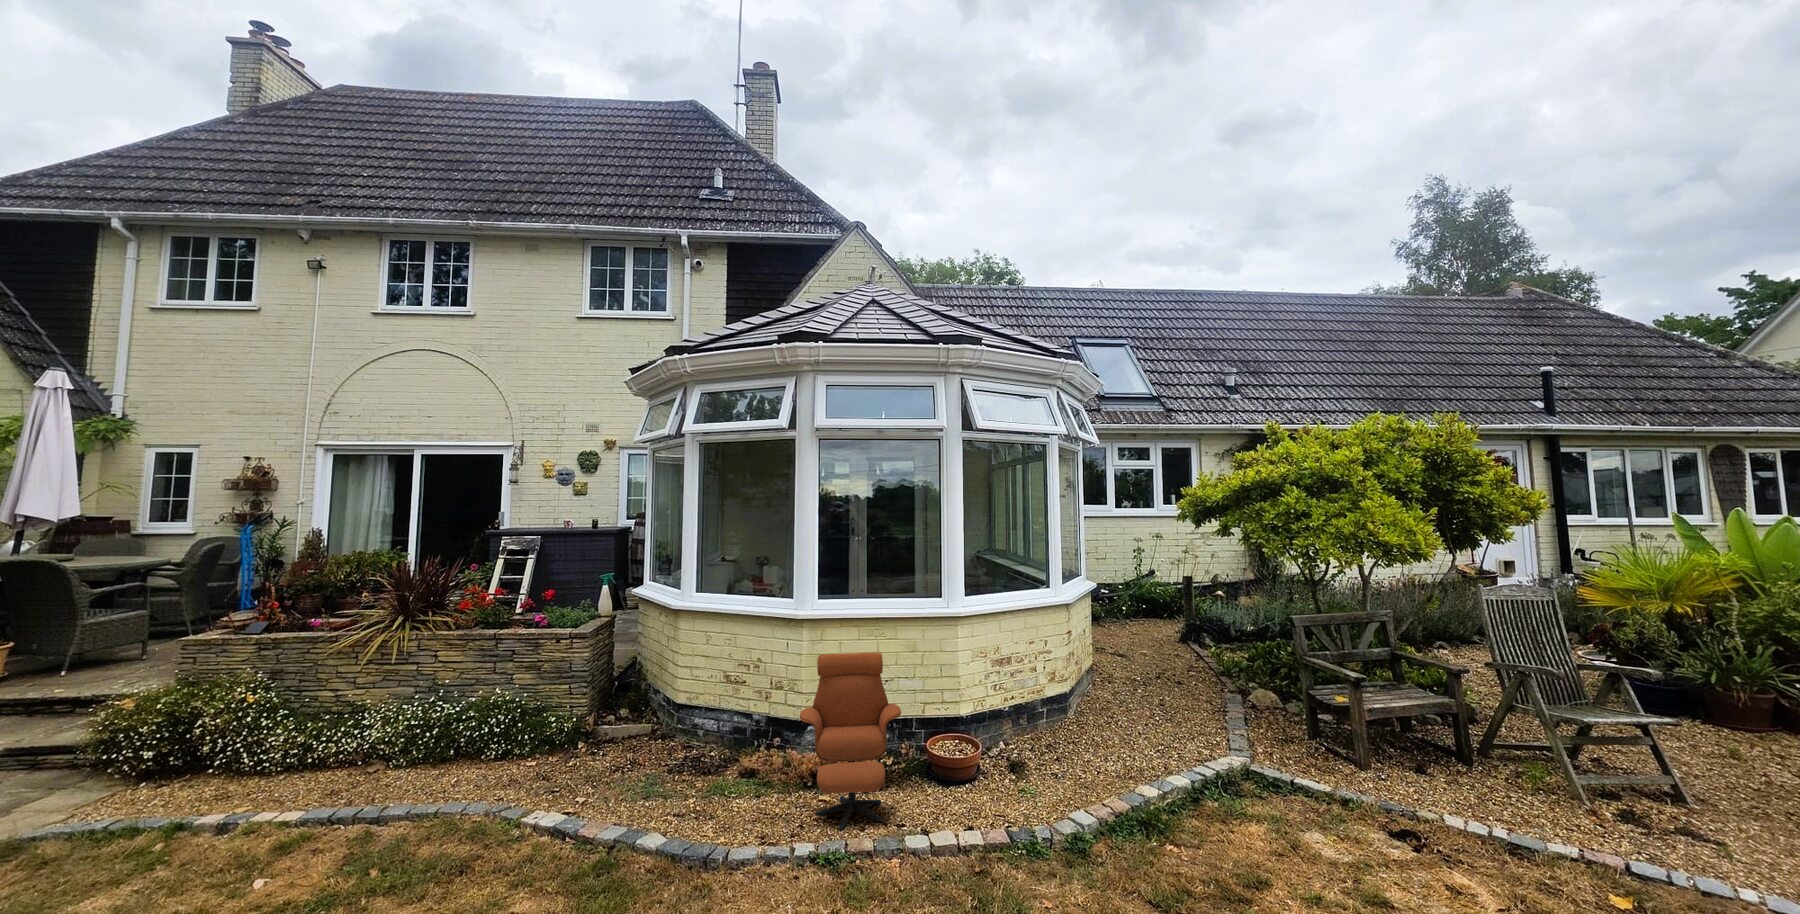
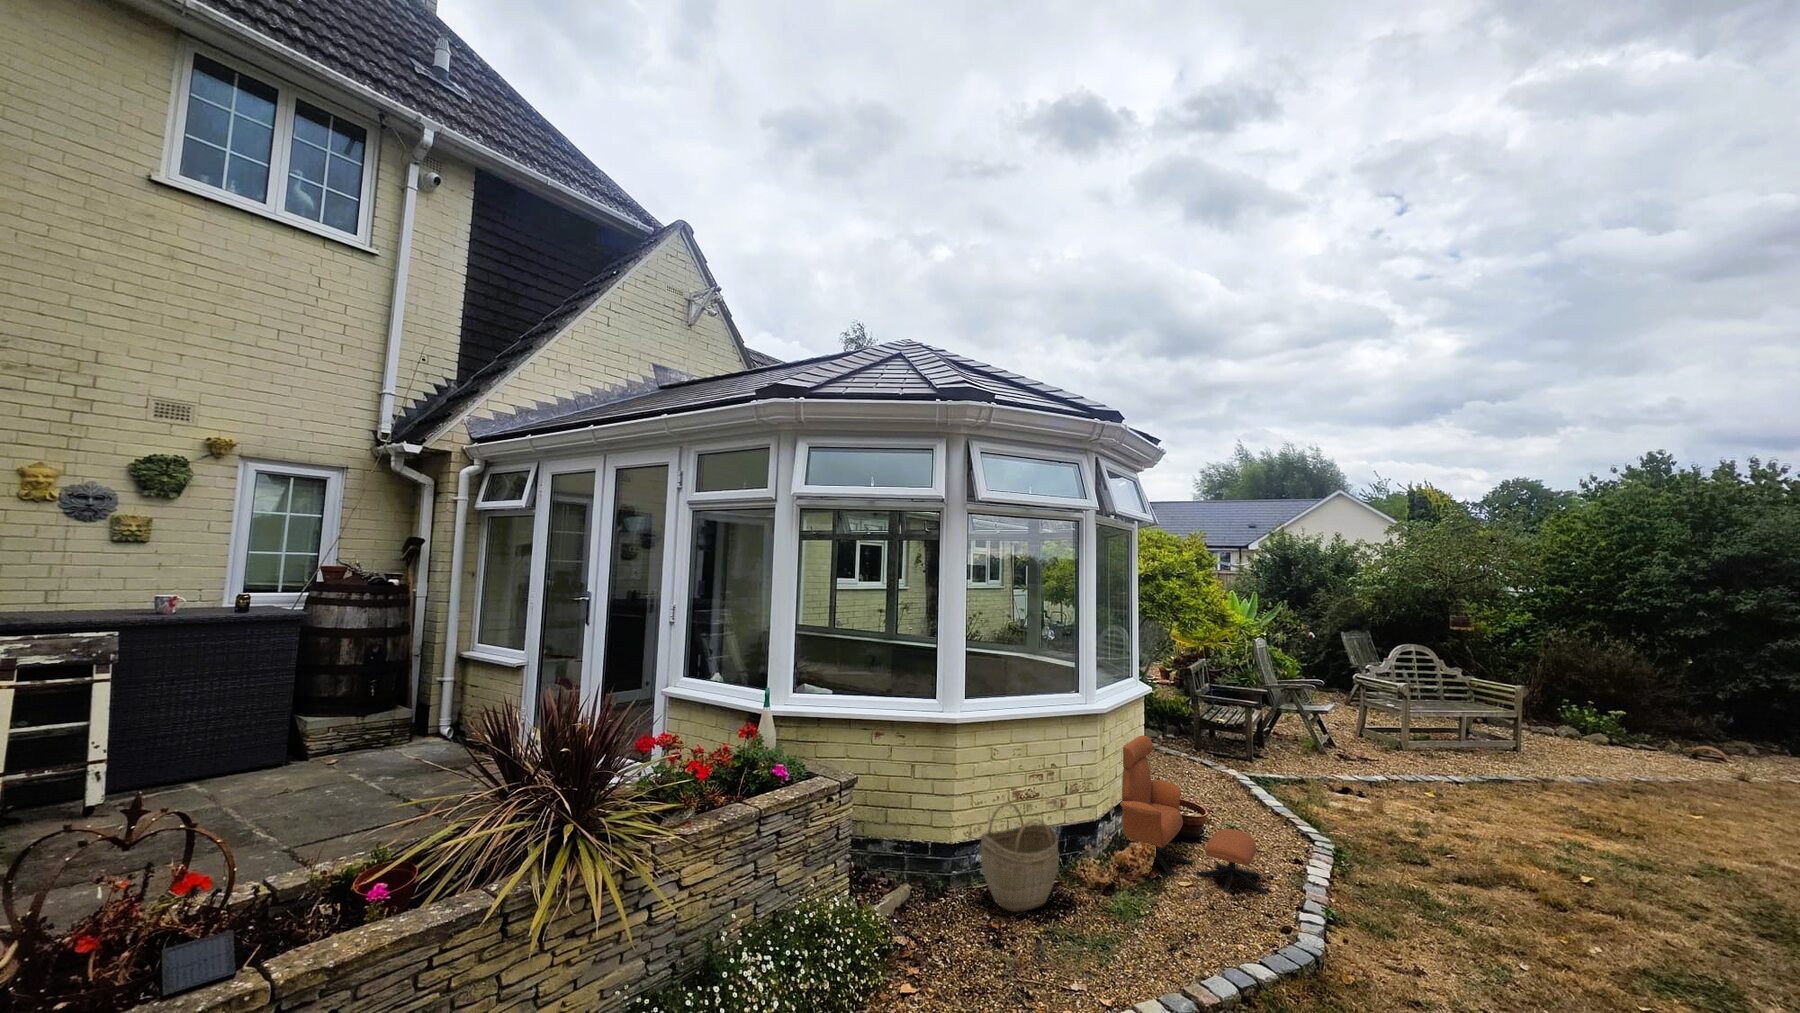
woven basket: none [656,678,723,764] -> present [980,803,1058,912]

